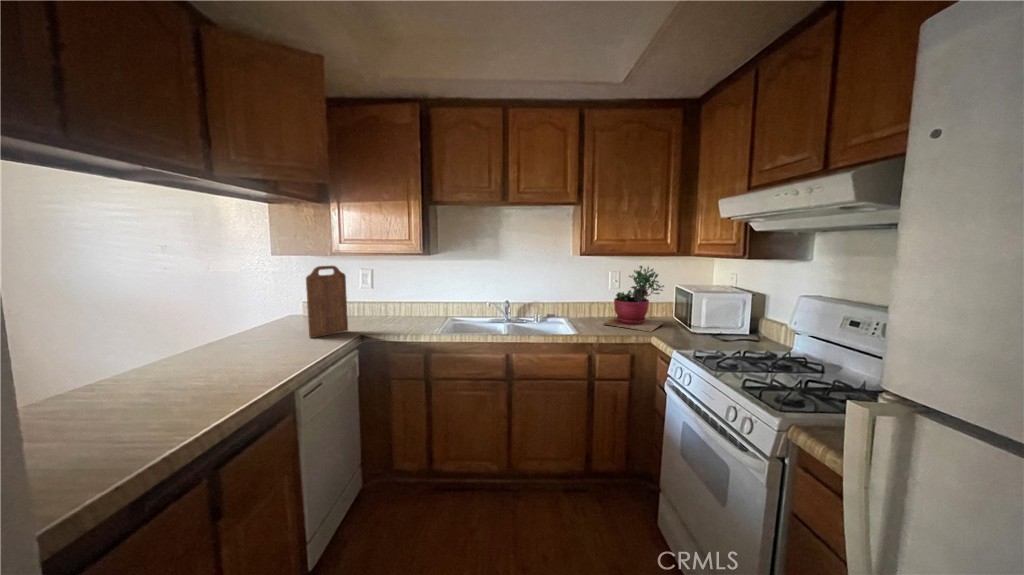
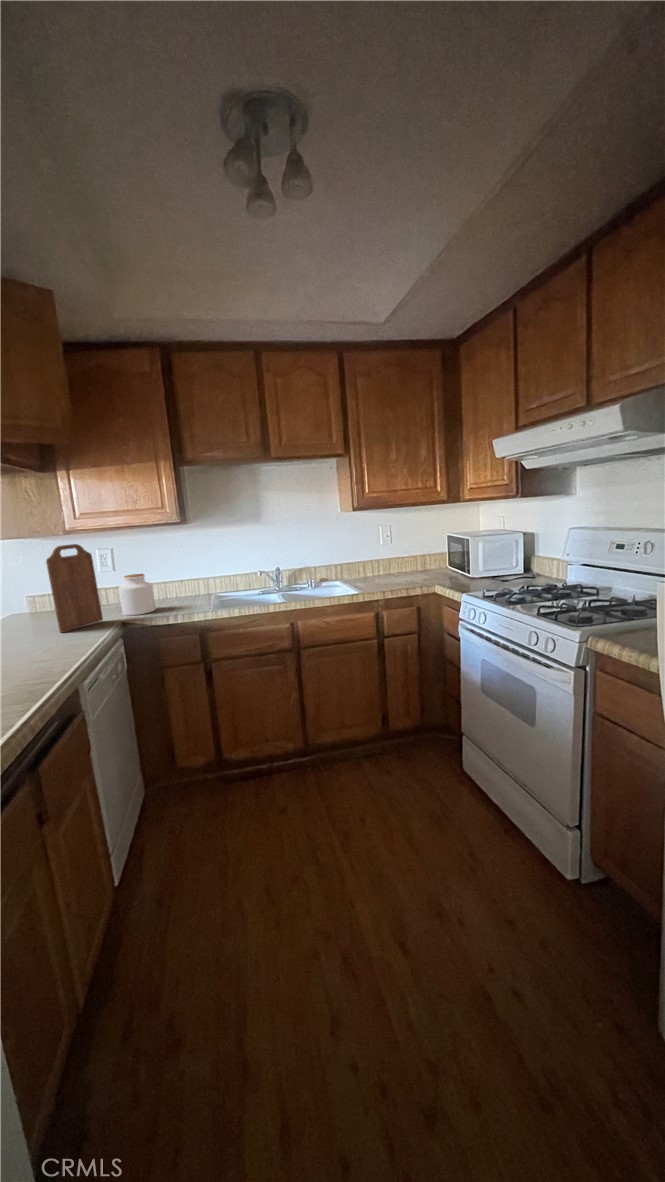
succulent plant: present [604,266,664,332] -> none [382,516,442,582]
jar: none [366,294,395,329] -> present [119,574,156,615]

